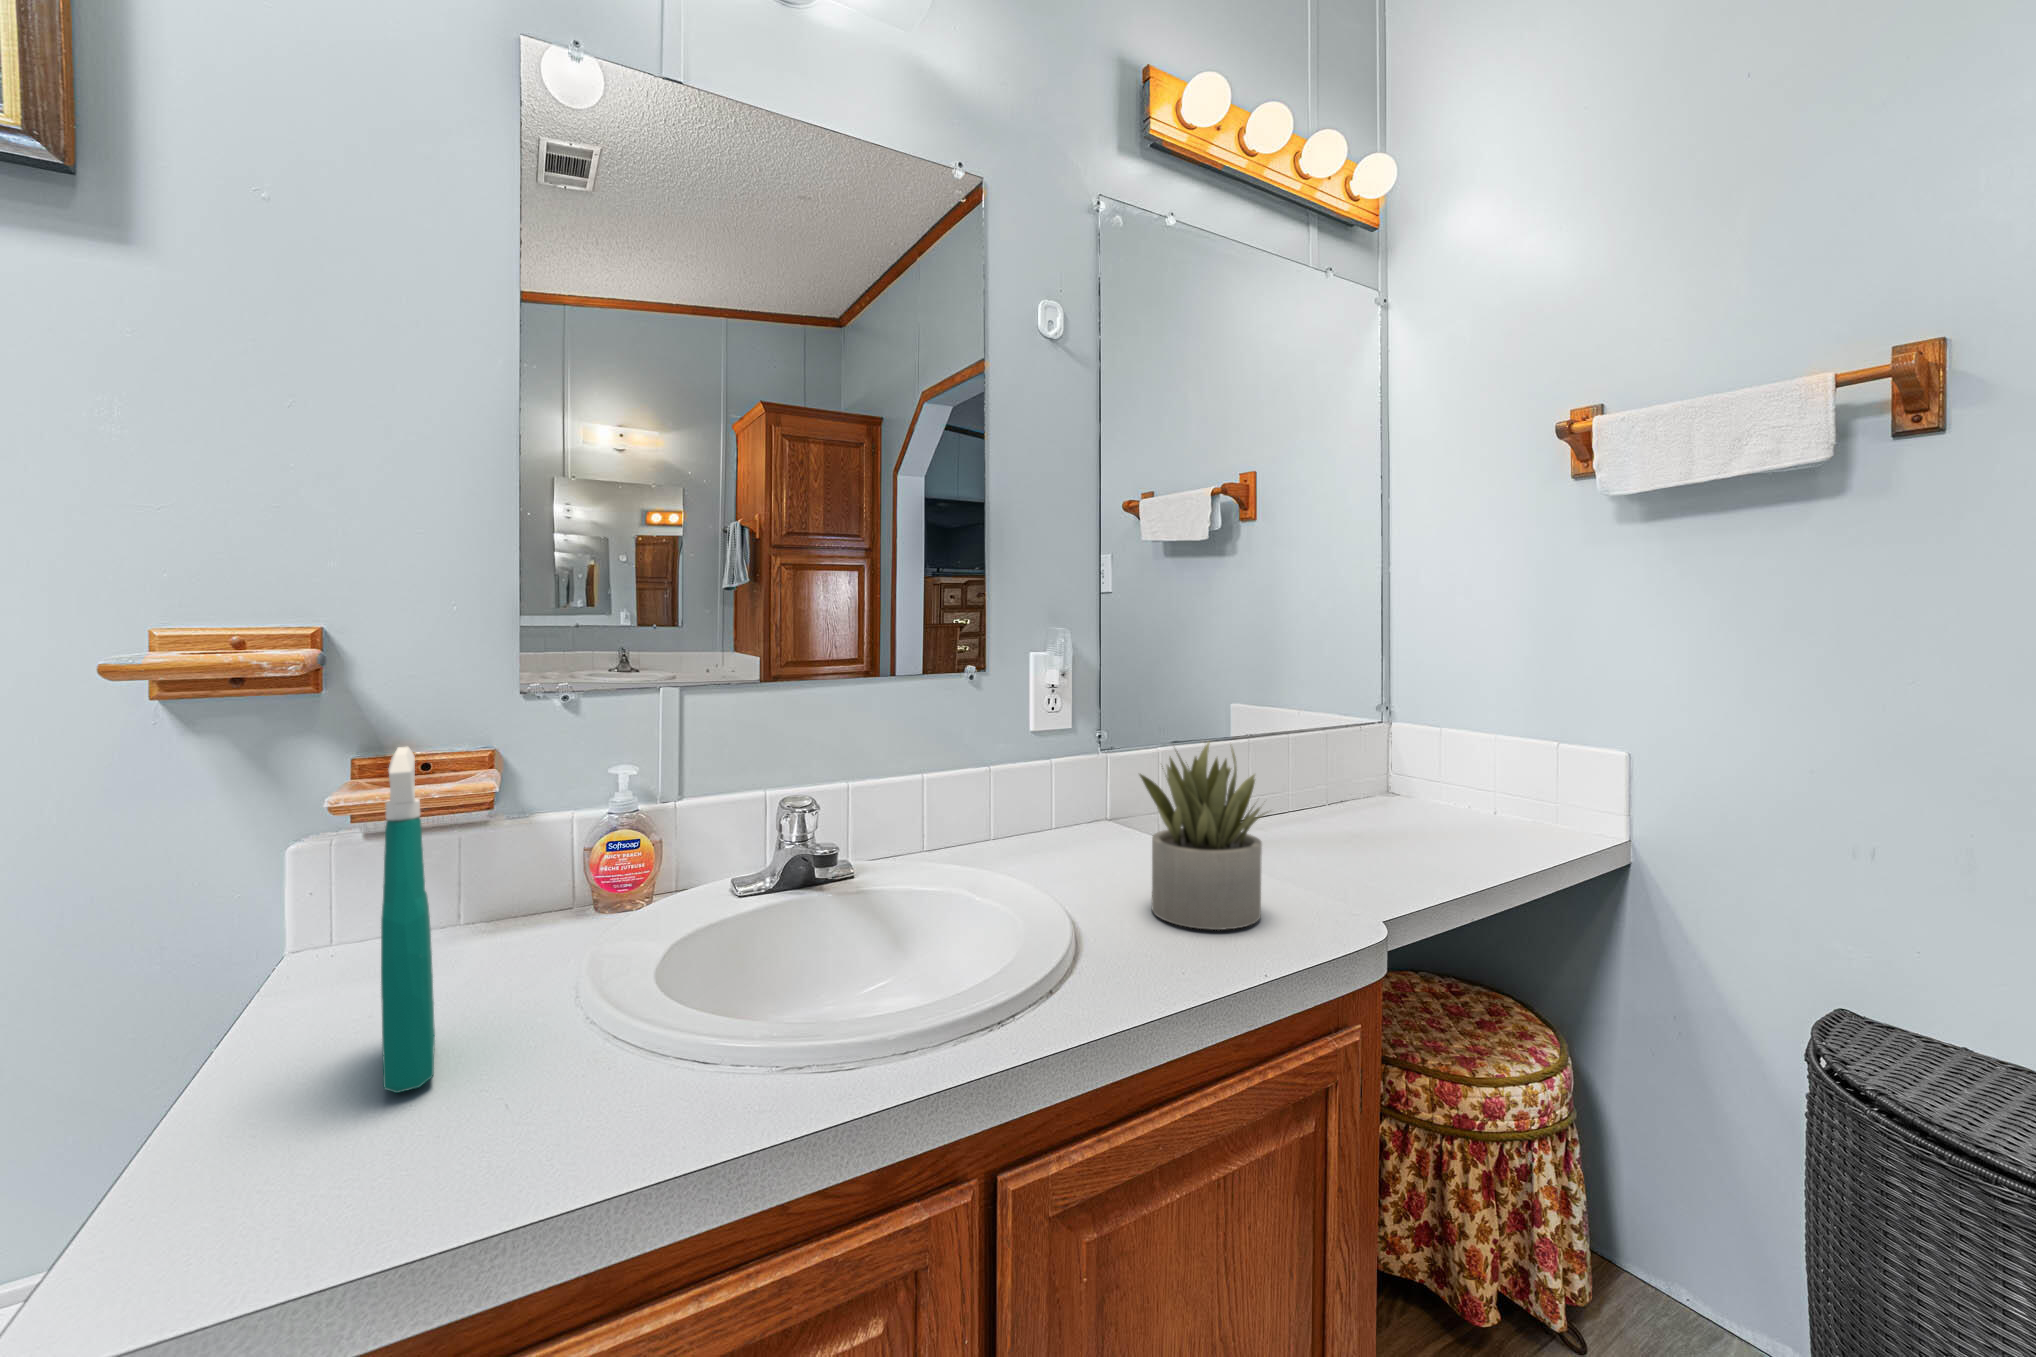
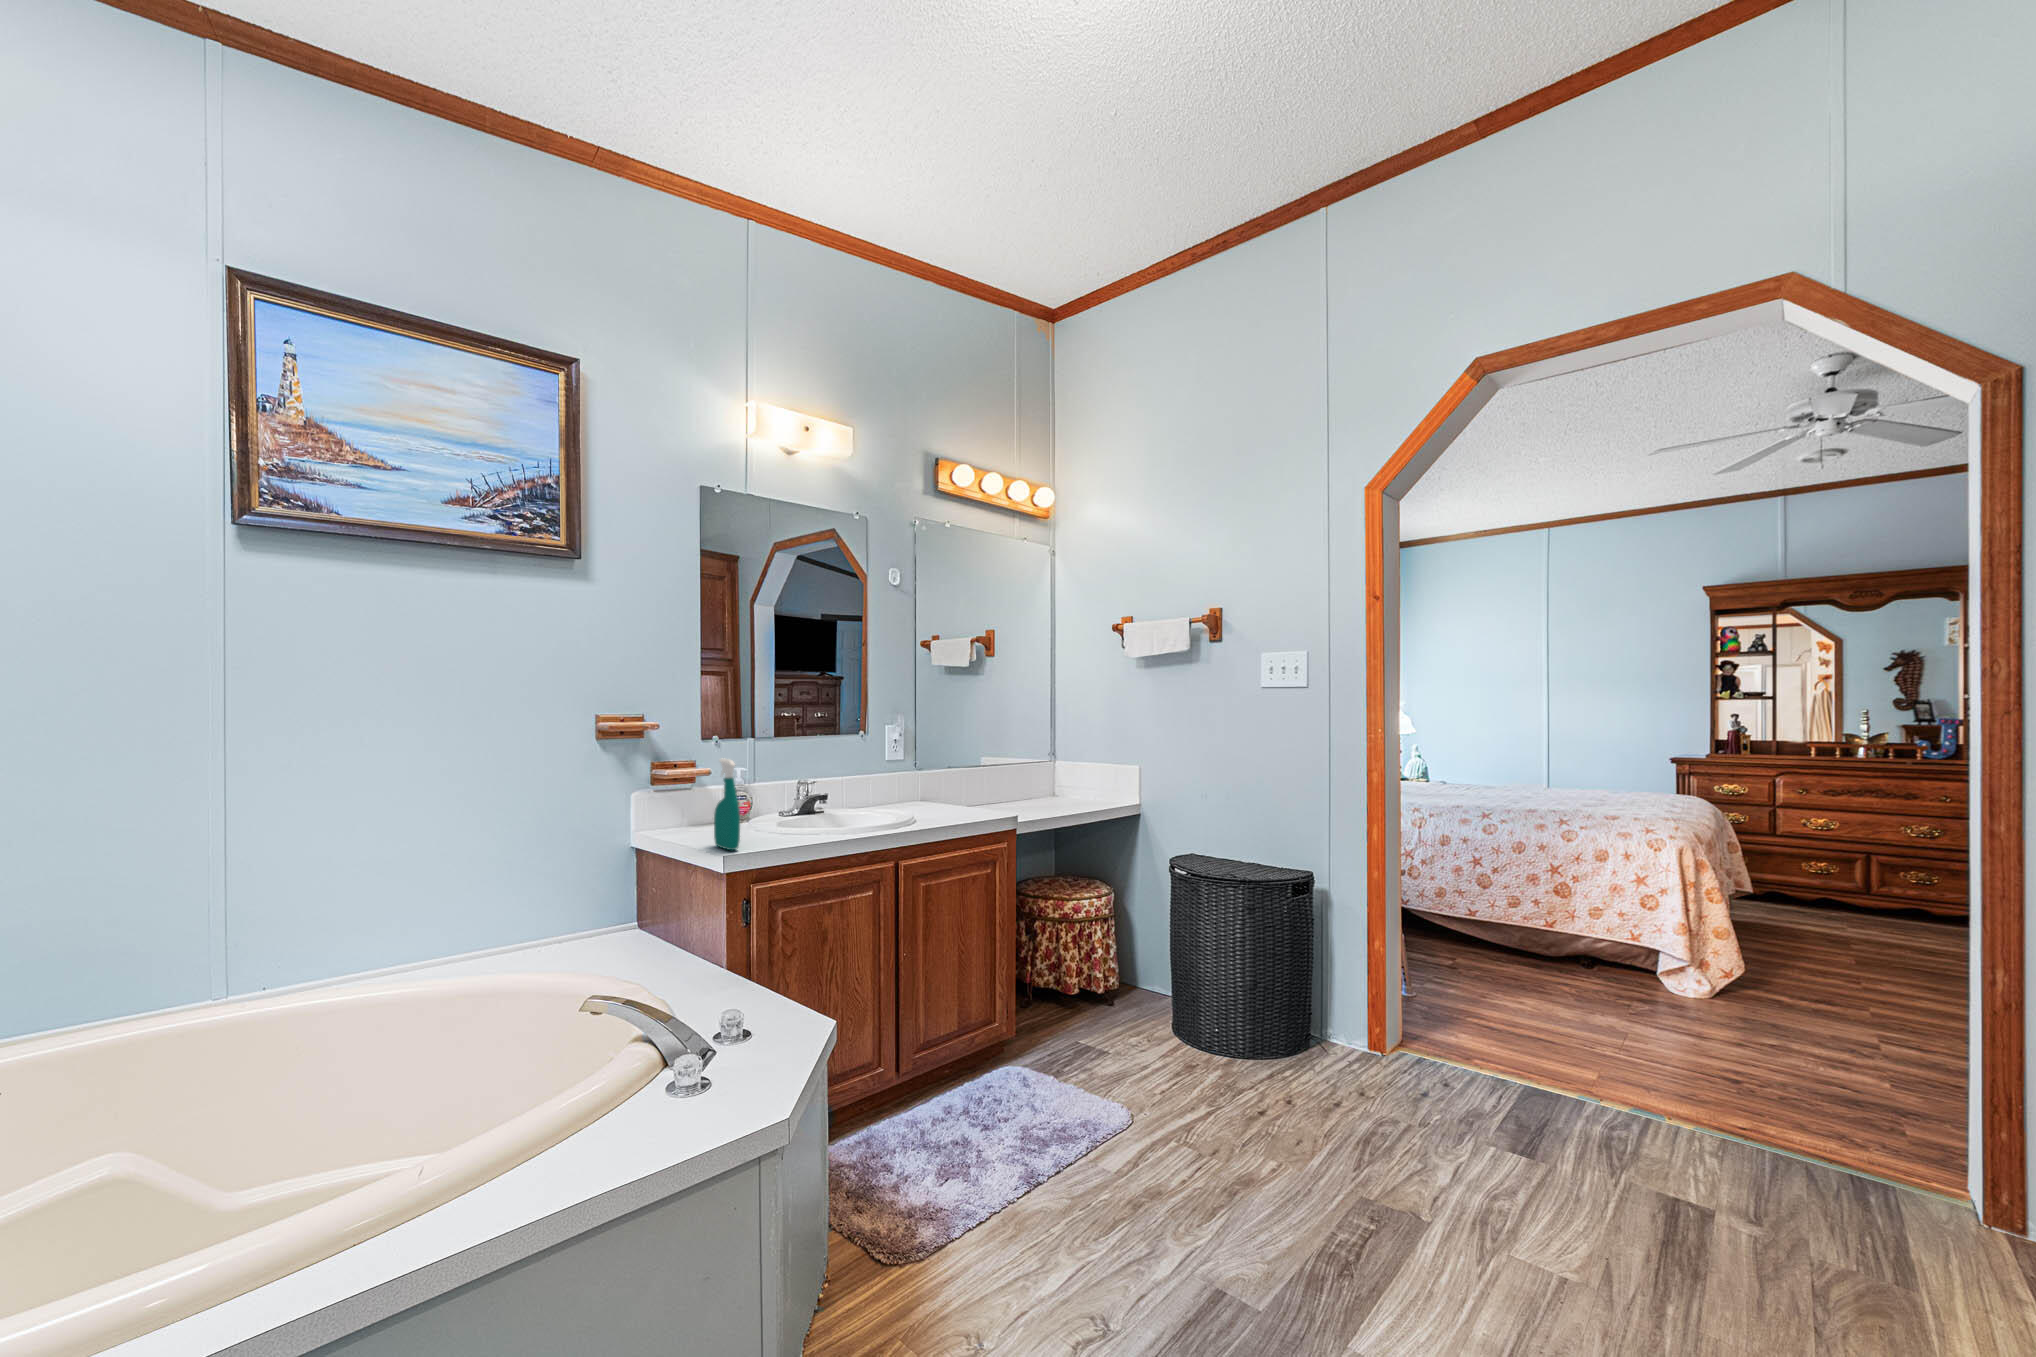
succulent plant: present [1140,741,1266,930] -> none [932,757,978,821]

